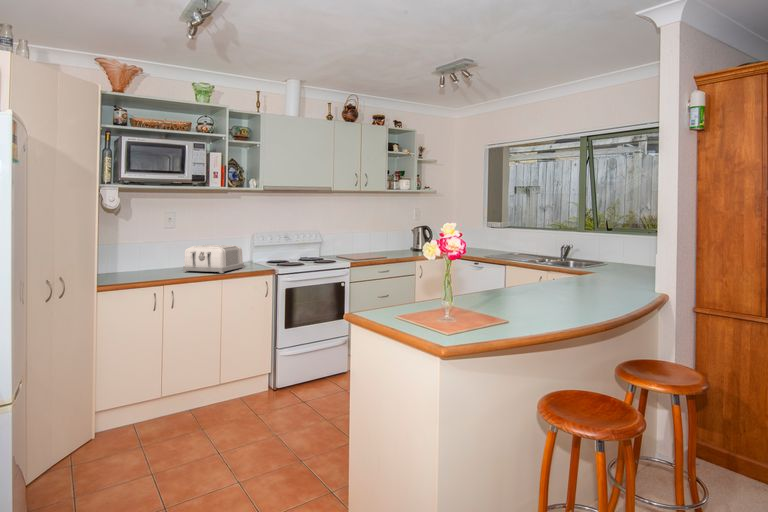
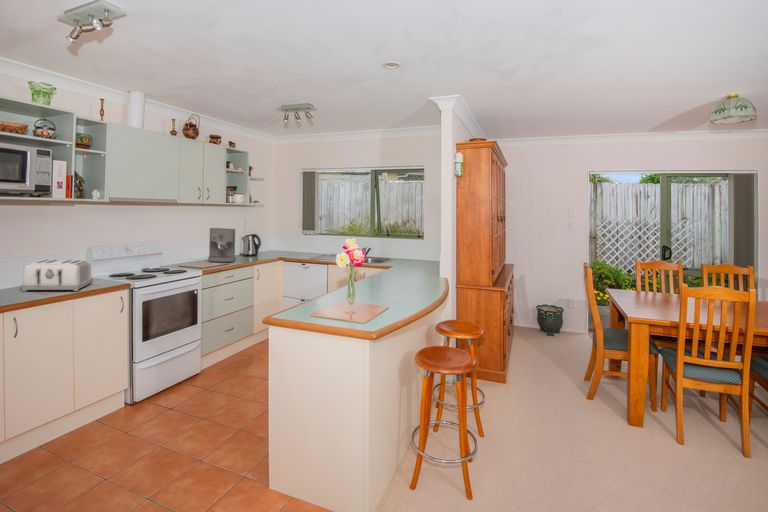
coffee maker: none [370,218,401,255] -> present [208,228,235,262]

